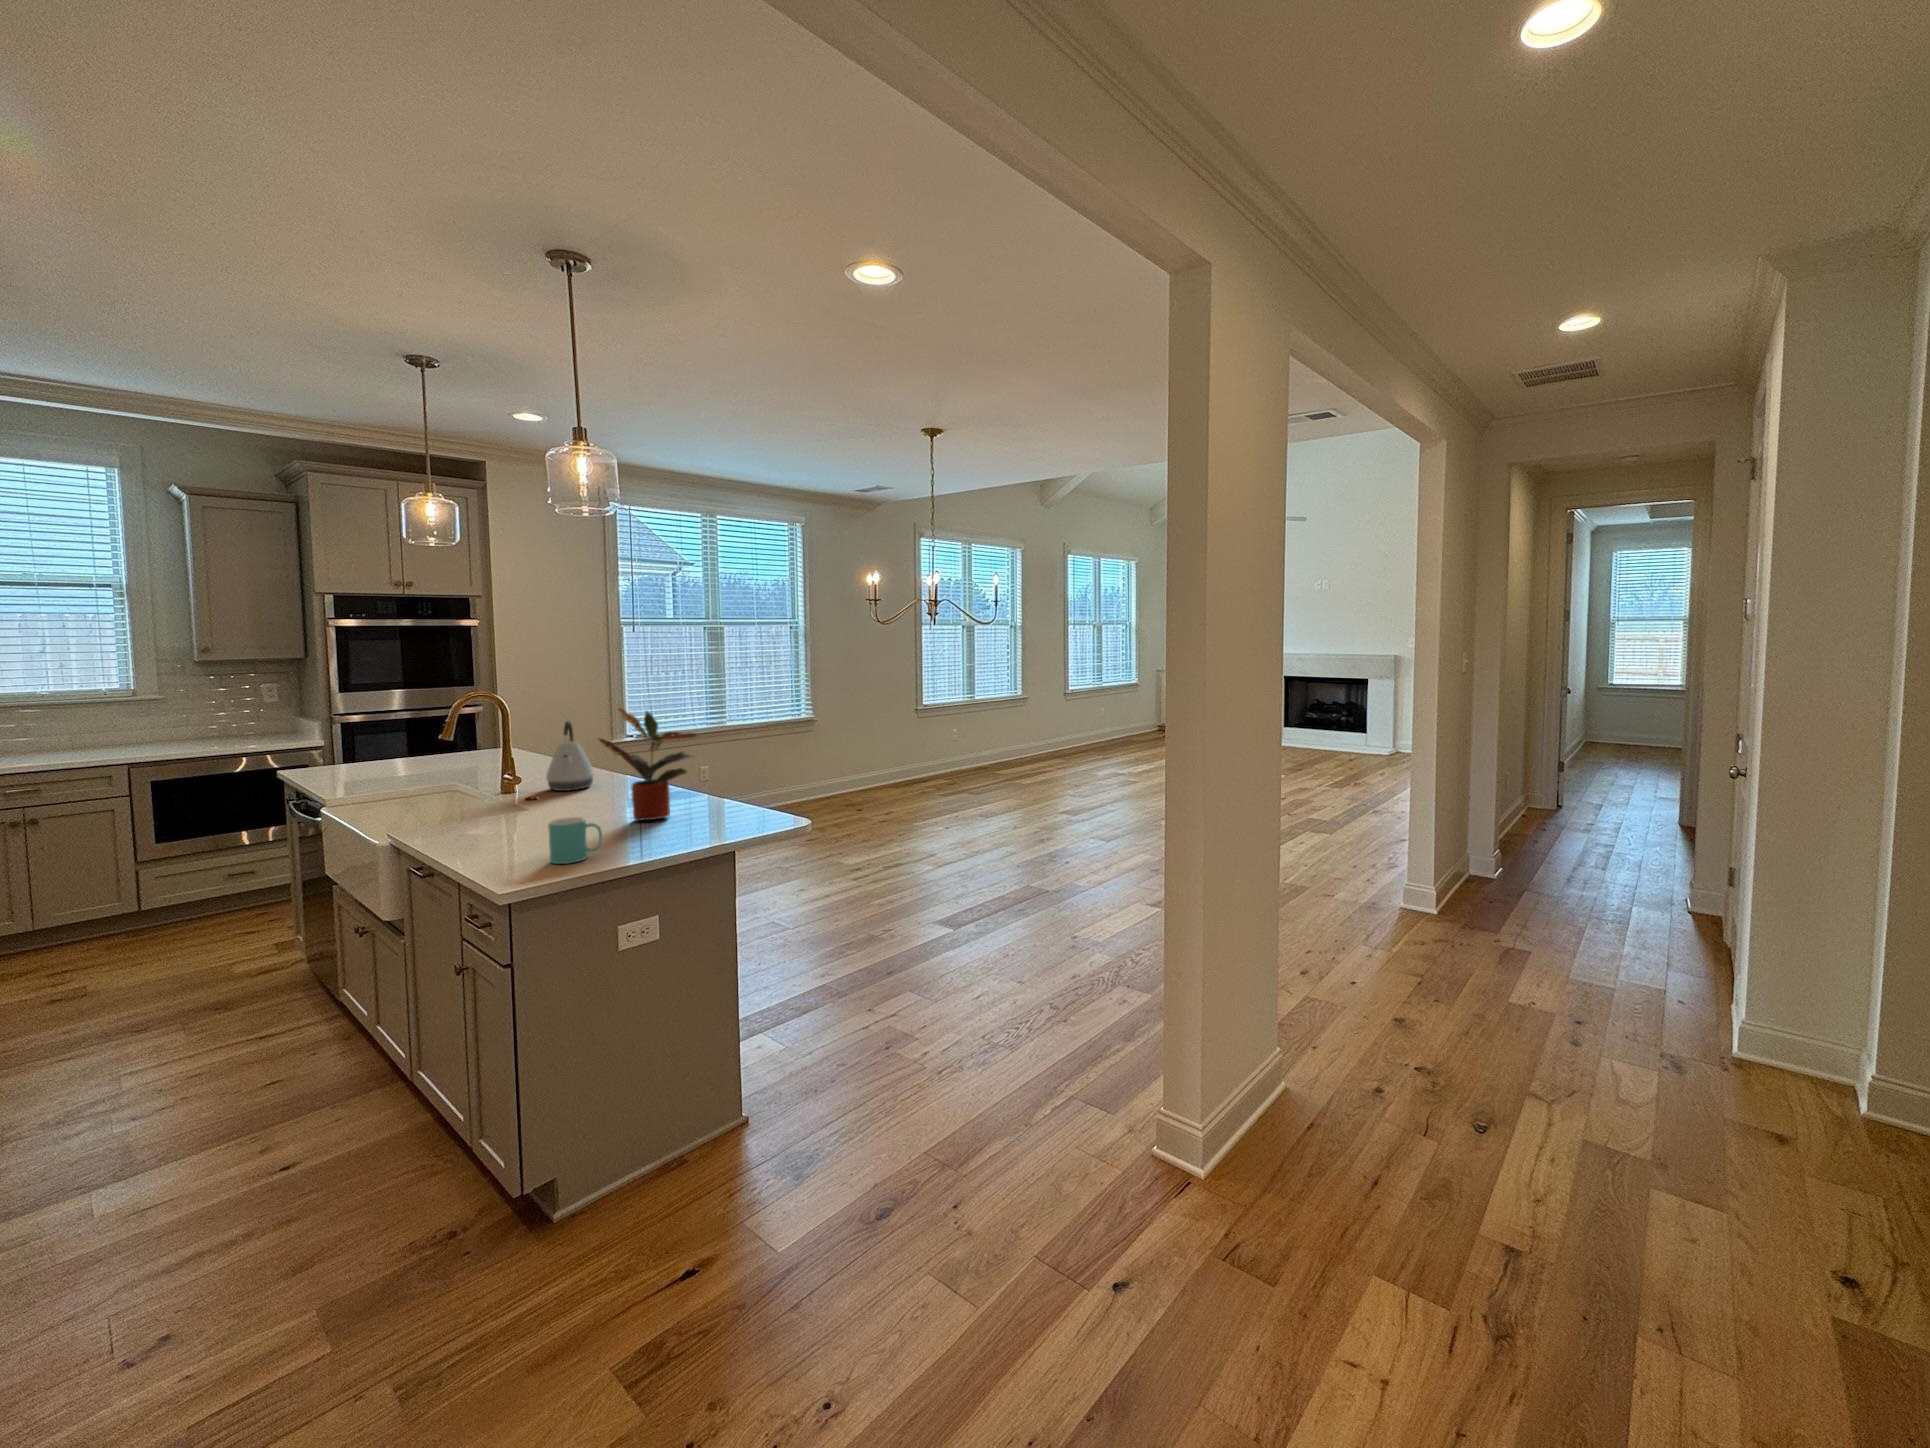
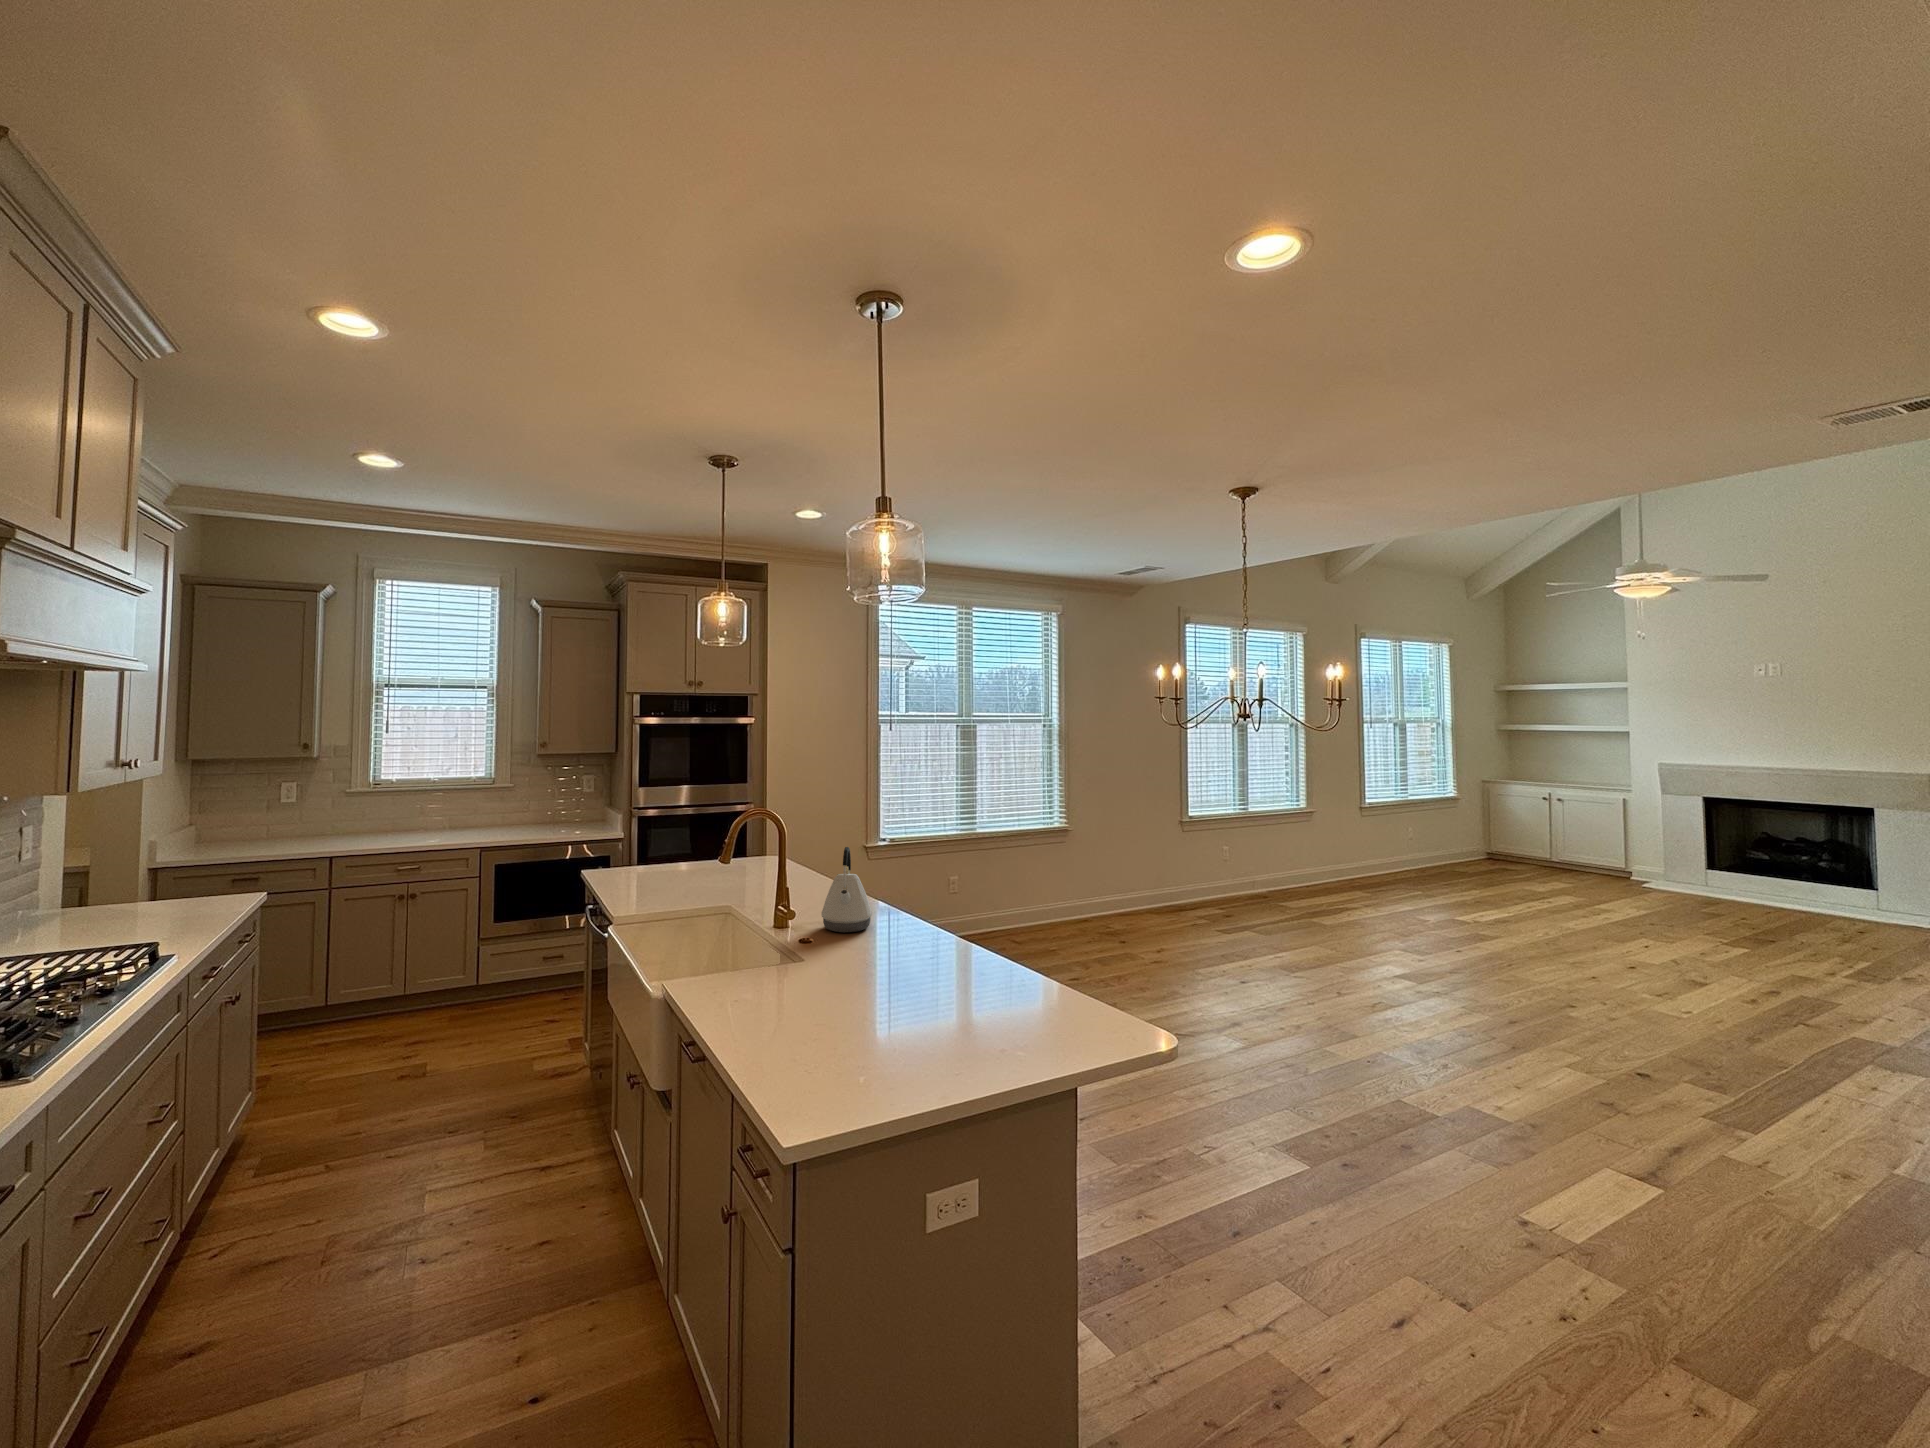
potted plant: present [599,708,697,821] -> none [892,849,1014,1009]
mug: present [548,817,602,864] -> none [844,1017,910,1092]

